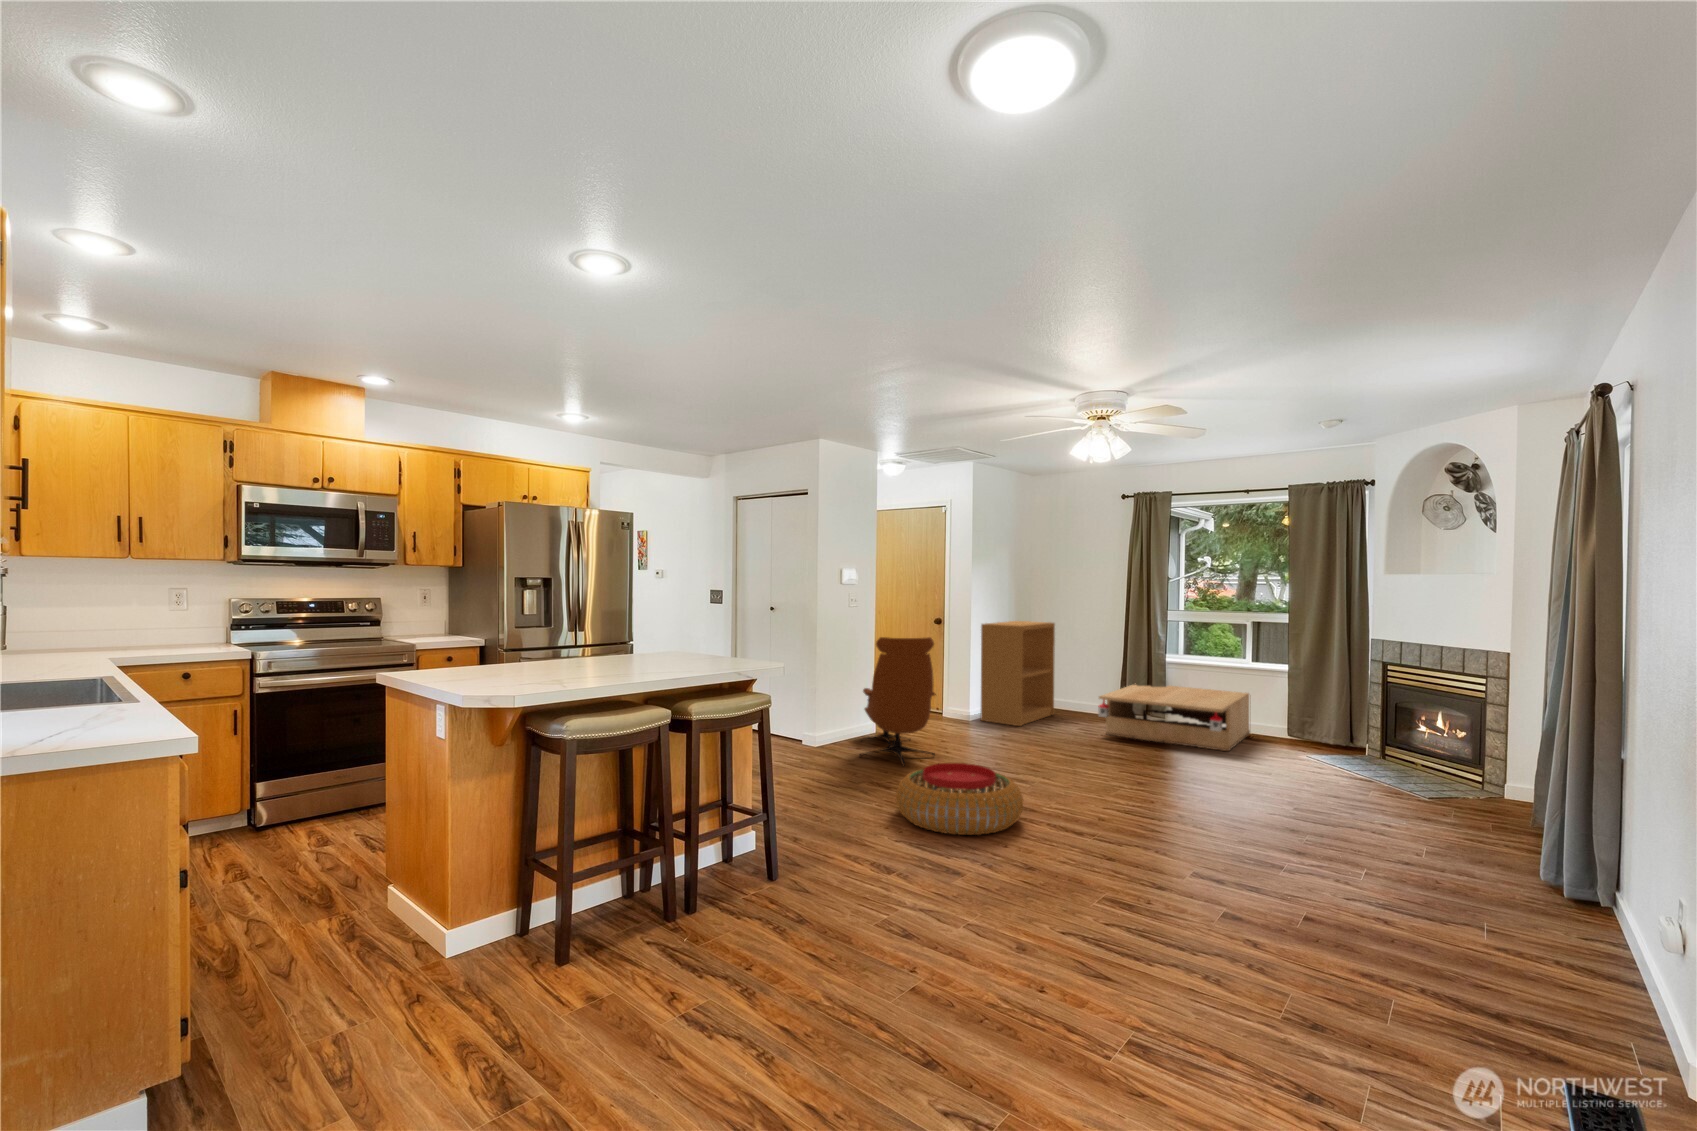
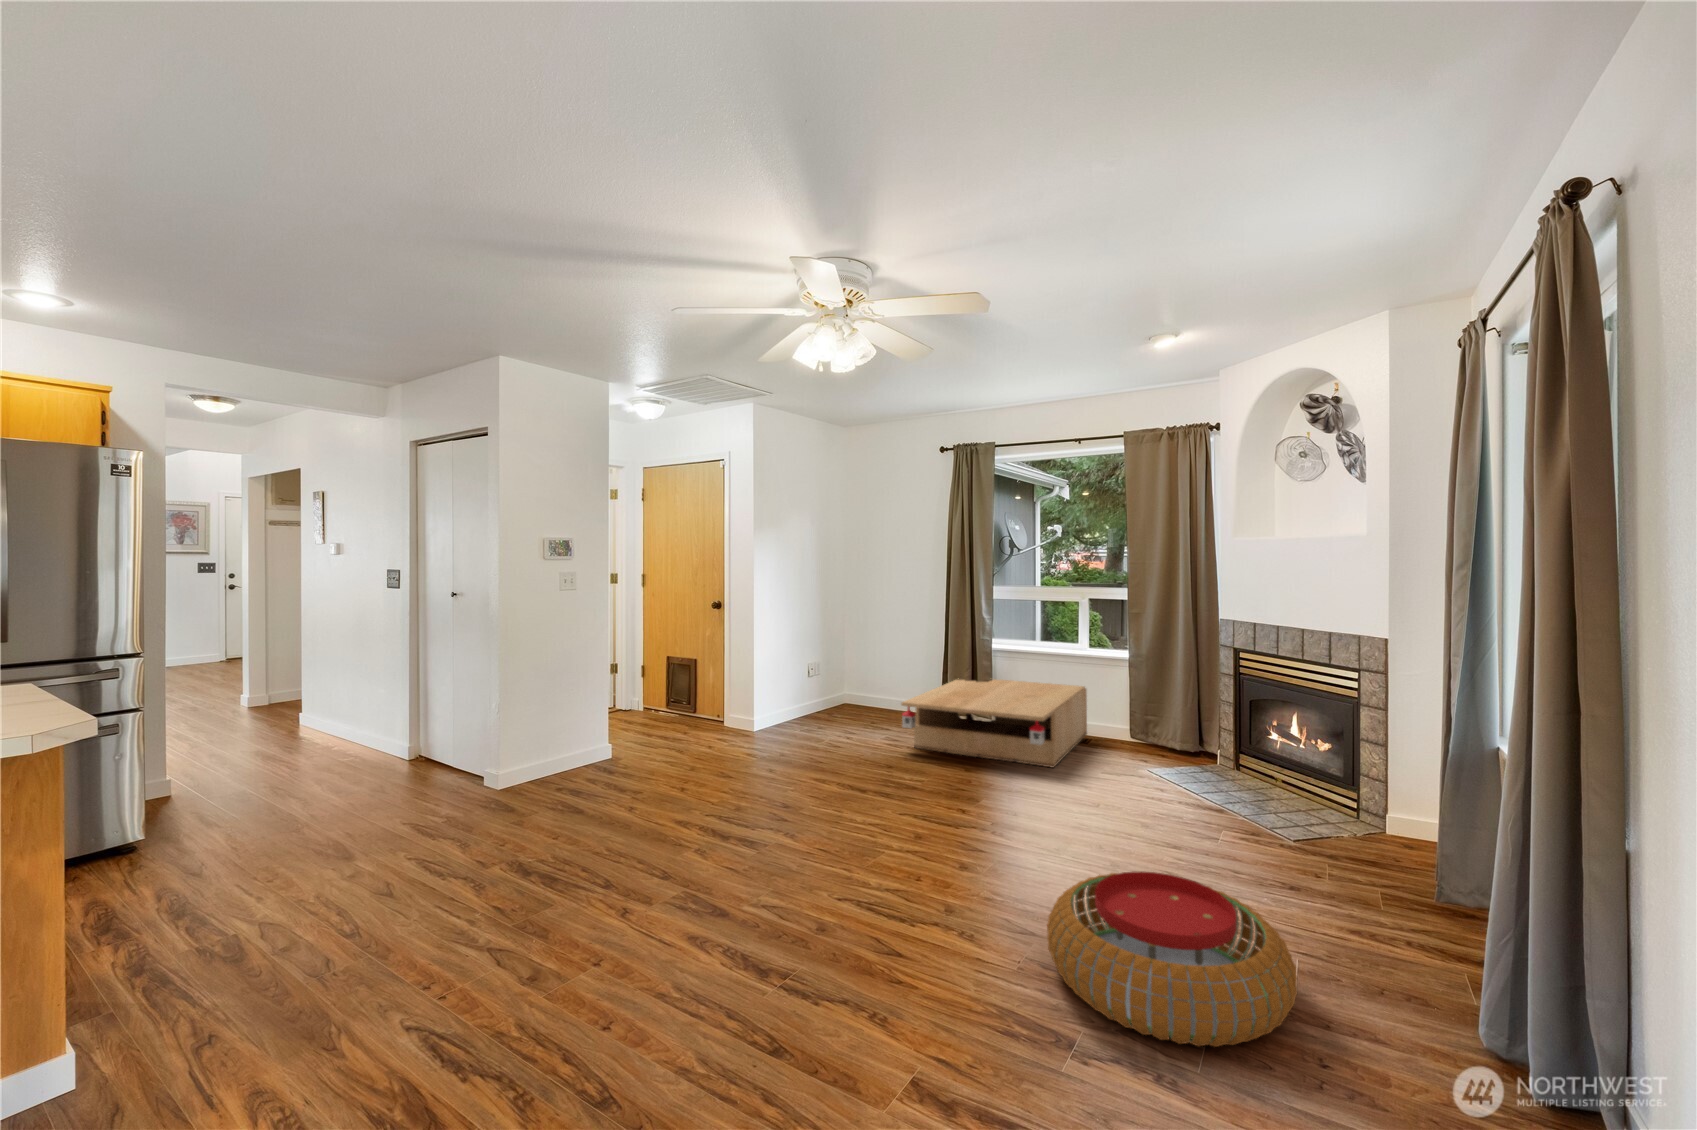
bookshelf: present [981,621,1055,726] -> none [768,607,867,741]
lounge chair: present [859,637,936,766] -> none [546,646,661,832]
pouf: present [896,763,1023,835] -> present [1047,872,1297,1047]

